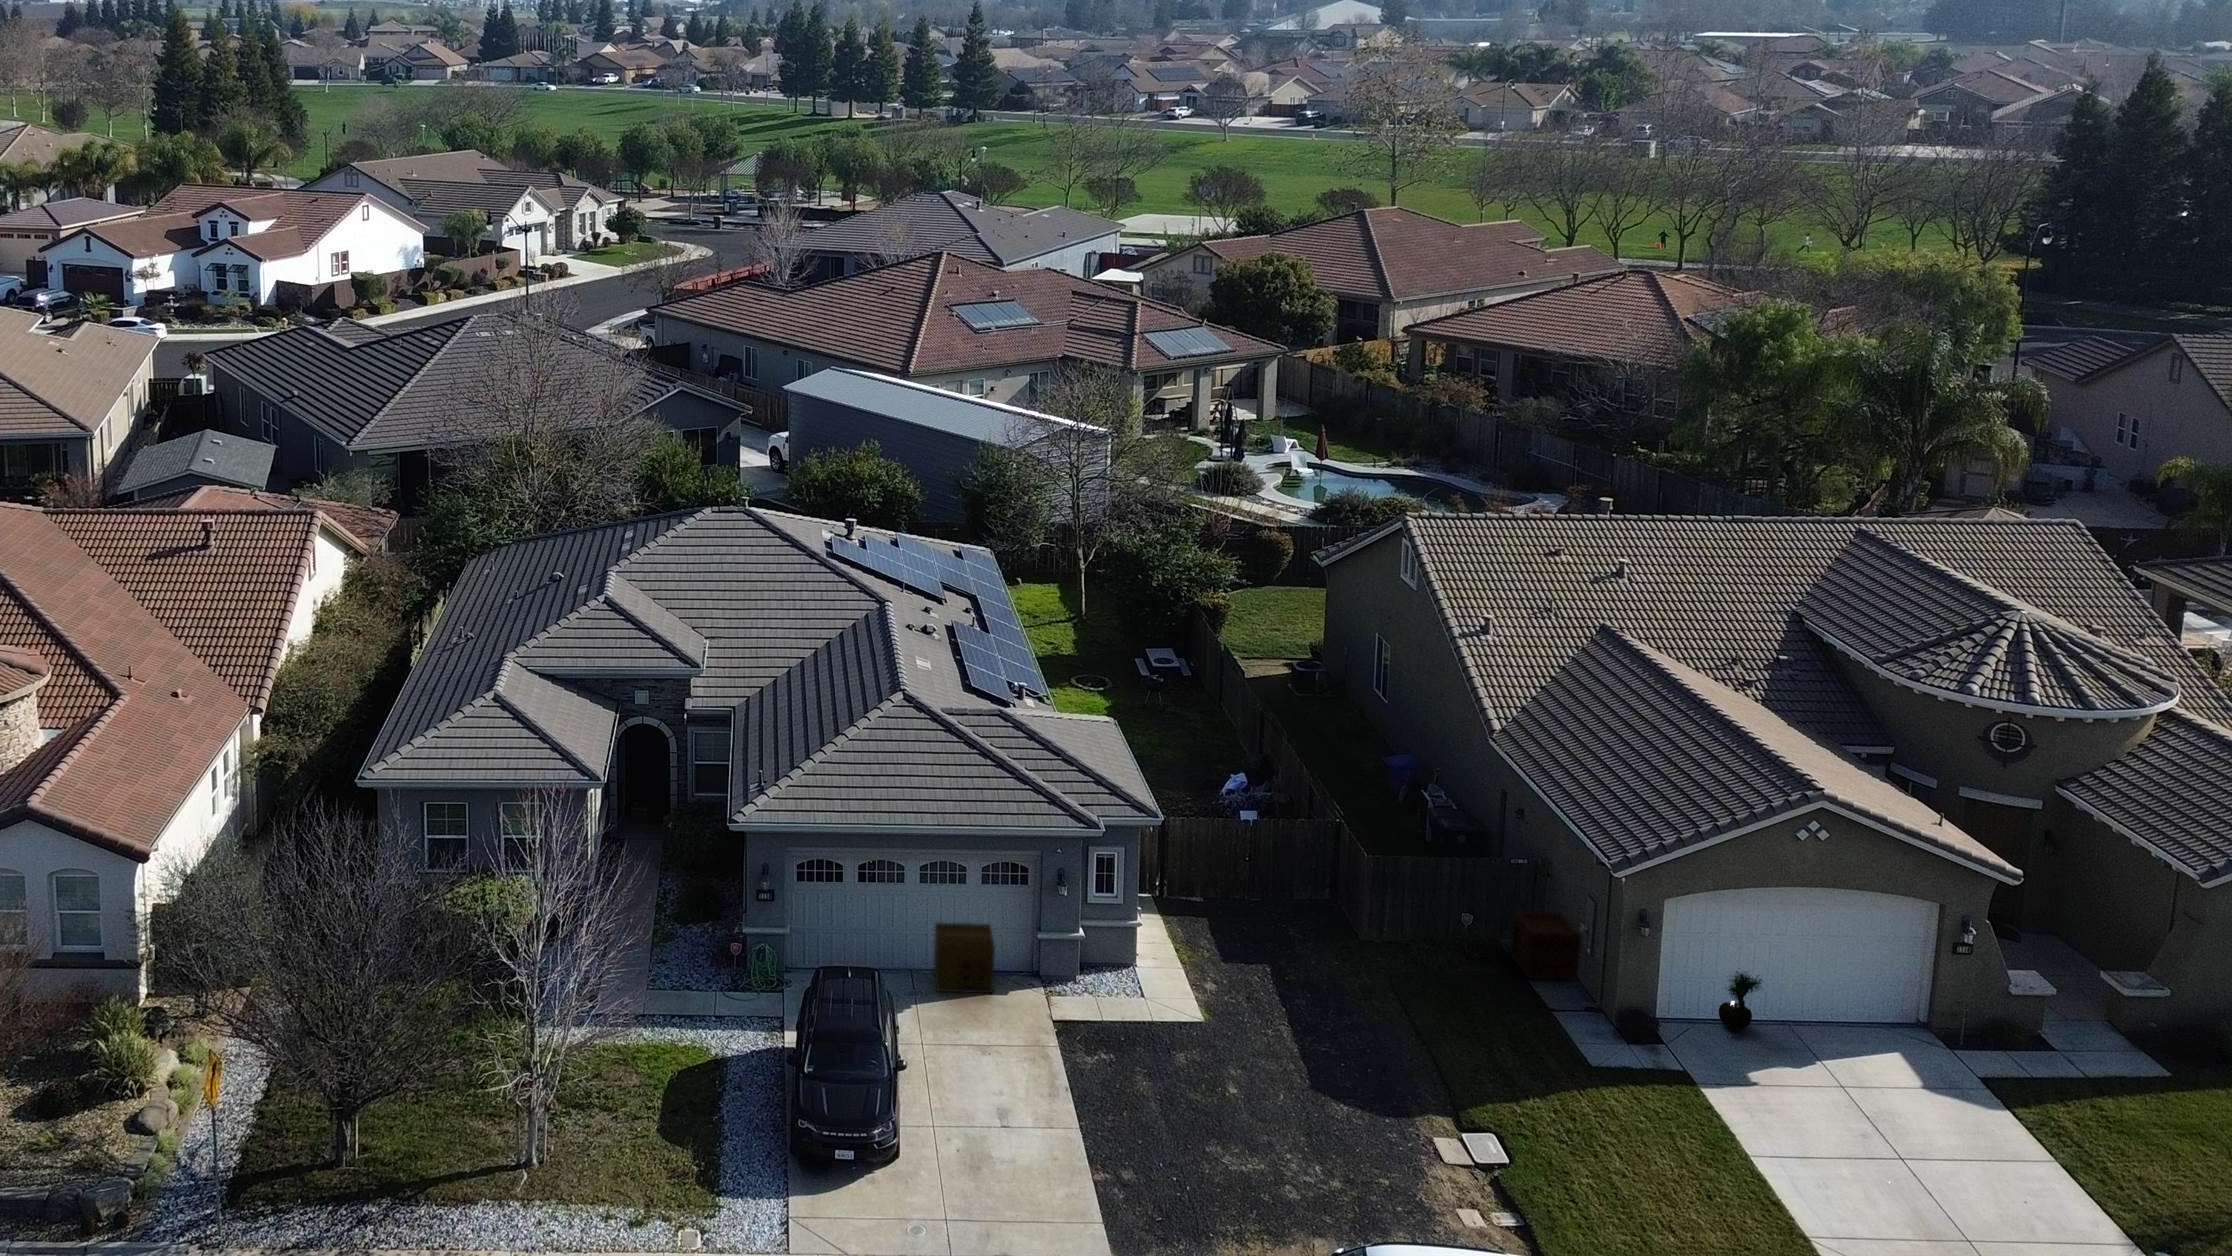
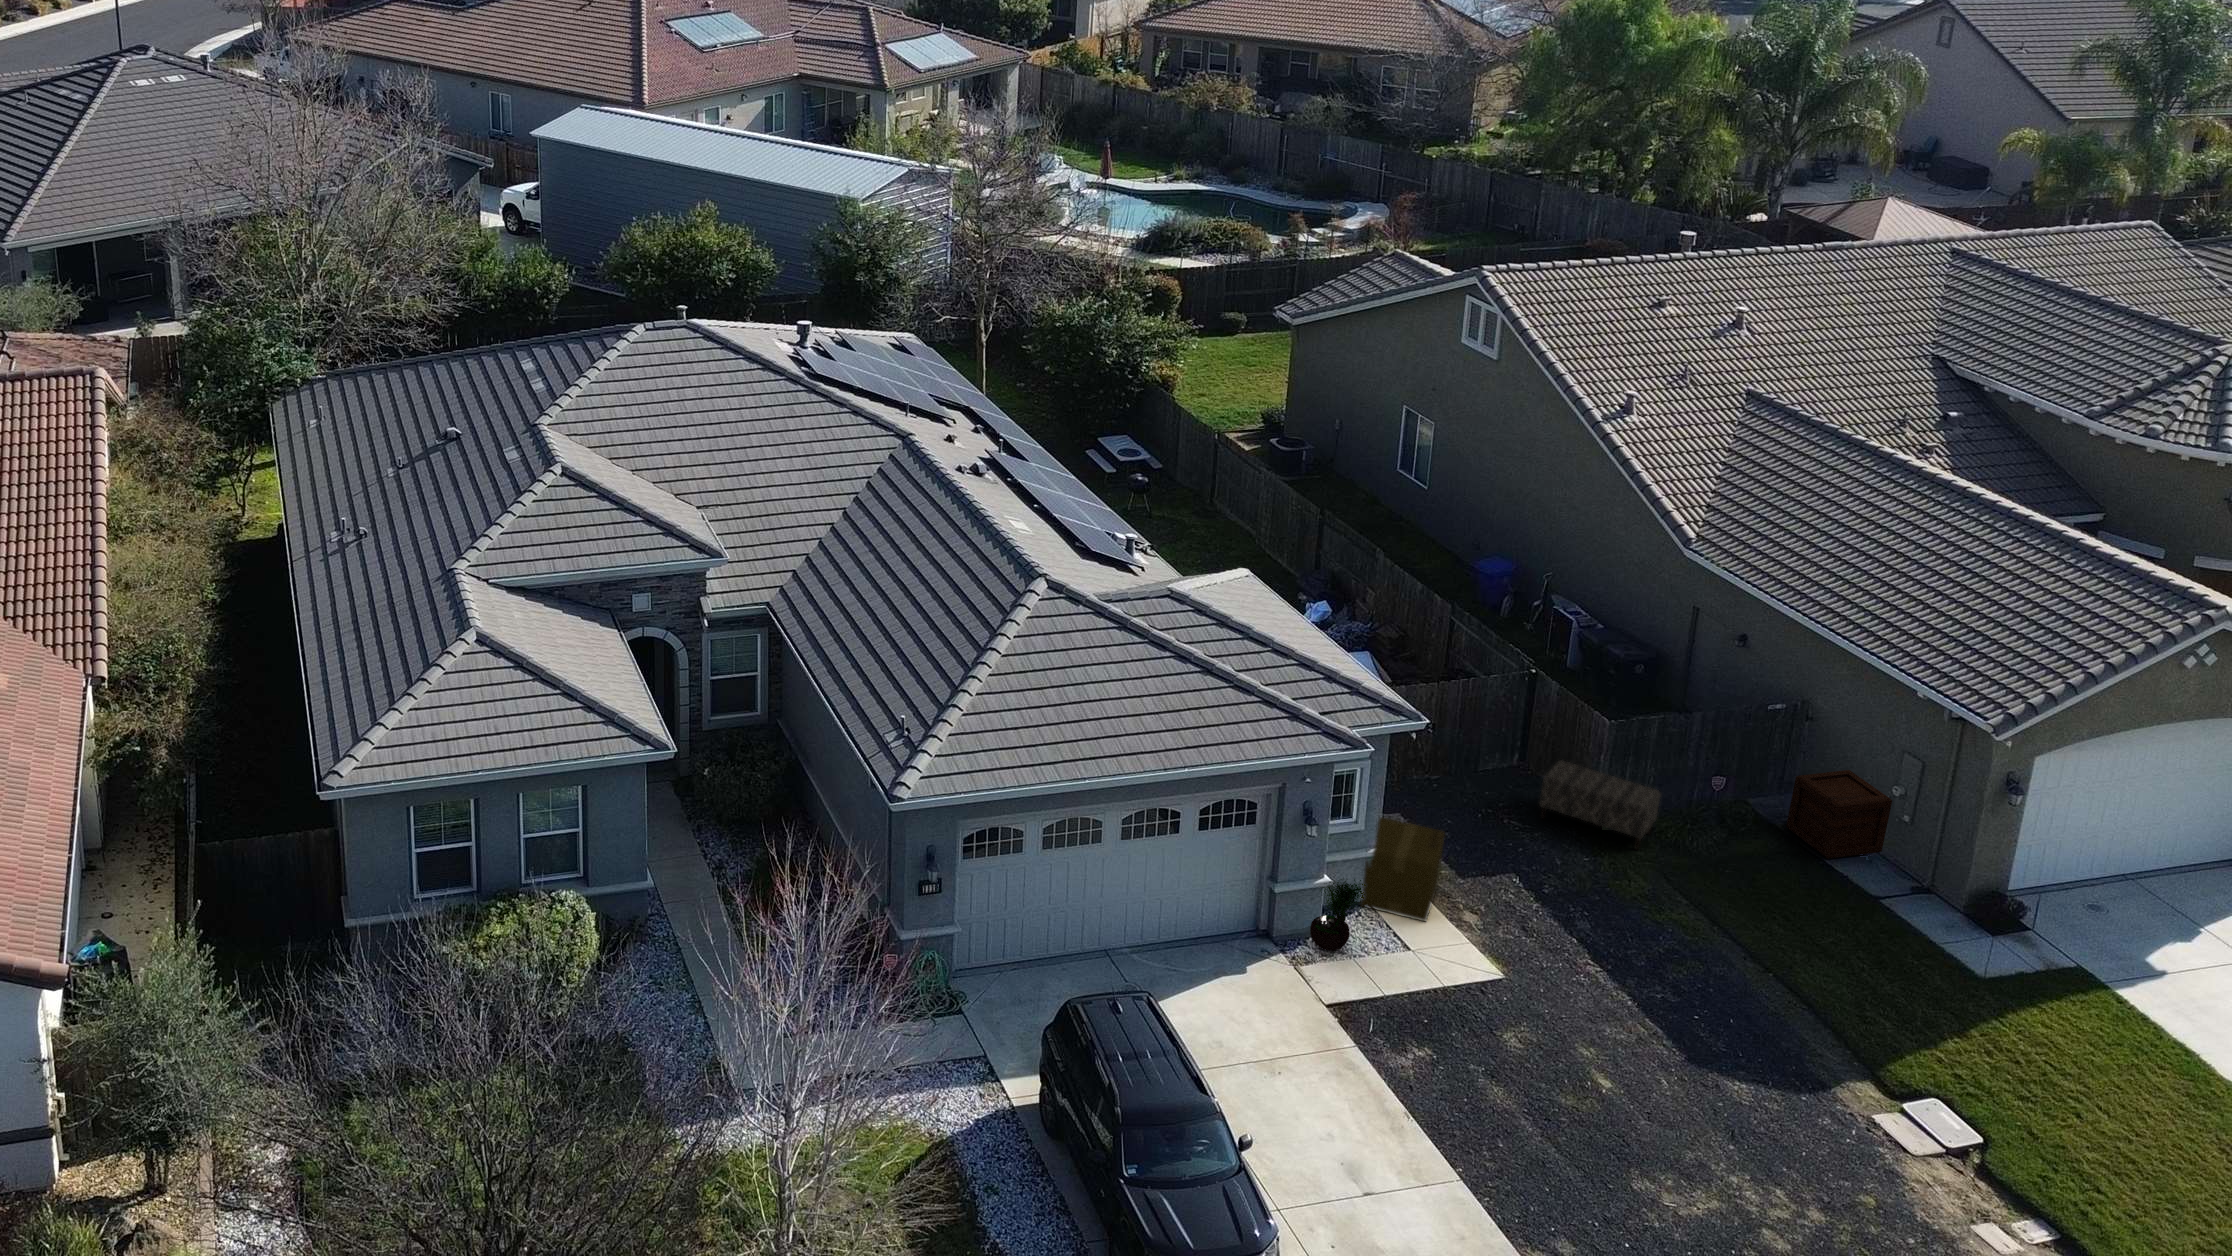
bench: none [1308,884,1399,956] -> present [1540,760,1661,849]
cardboard box: present [934,923,995,993] -> present [1360,817,1445,921]
potted tree: present [1719,971,1762,1030] -> present [1310,879,1366,951]

